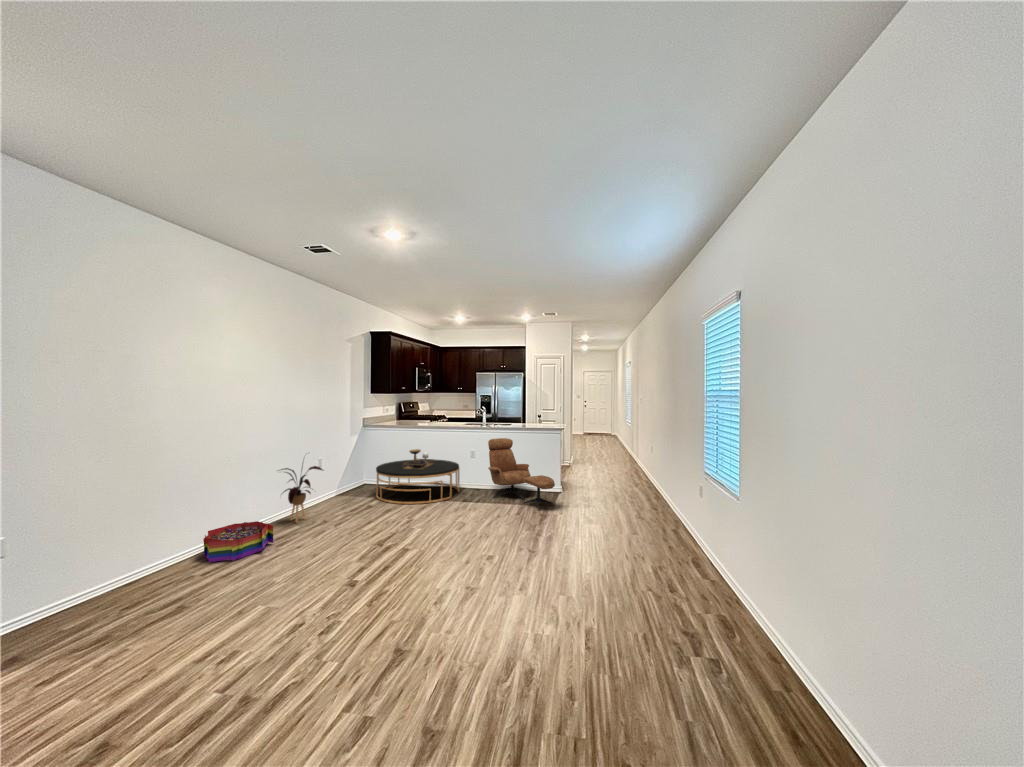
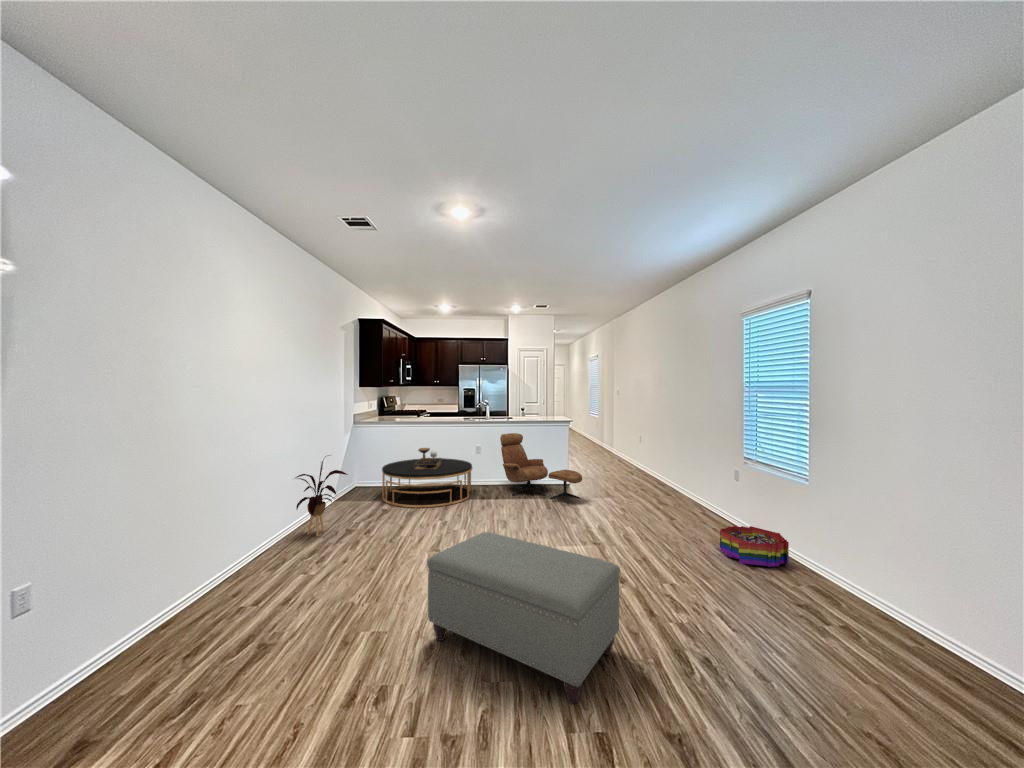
storage bin: present [203,521,273,562] -> present [720,526,789,567]
ottoman: none [304,528,459,690] -> present [427,532,620,704]

